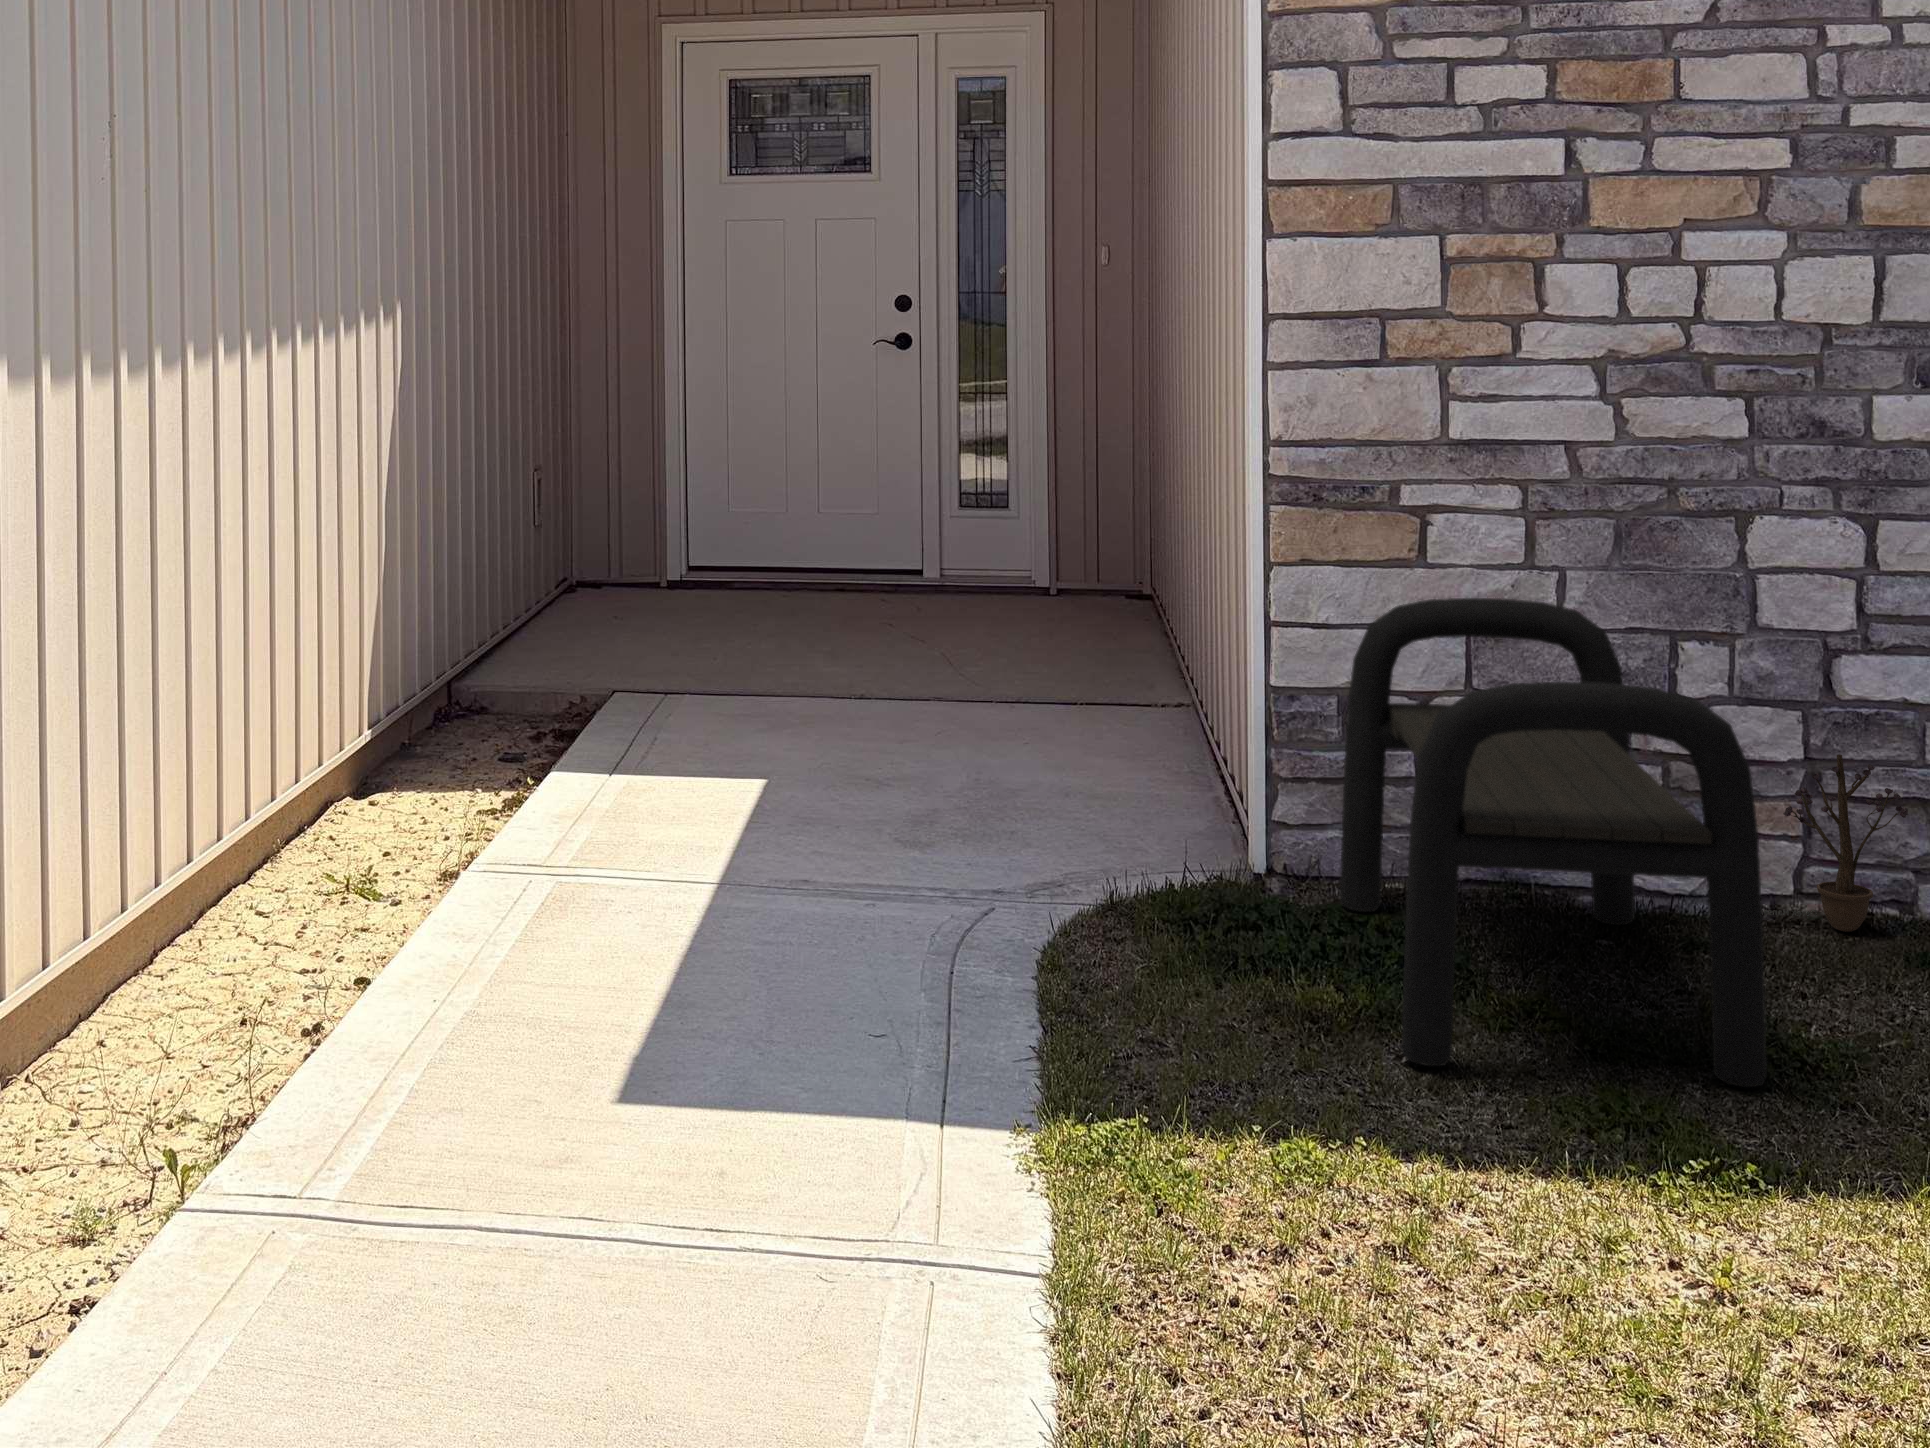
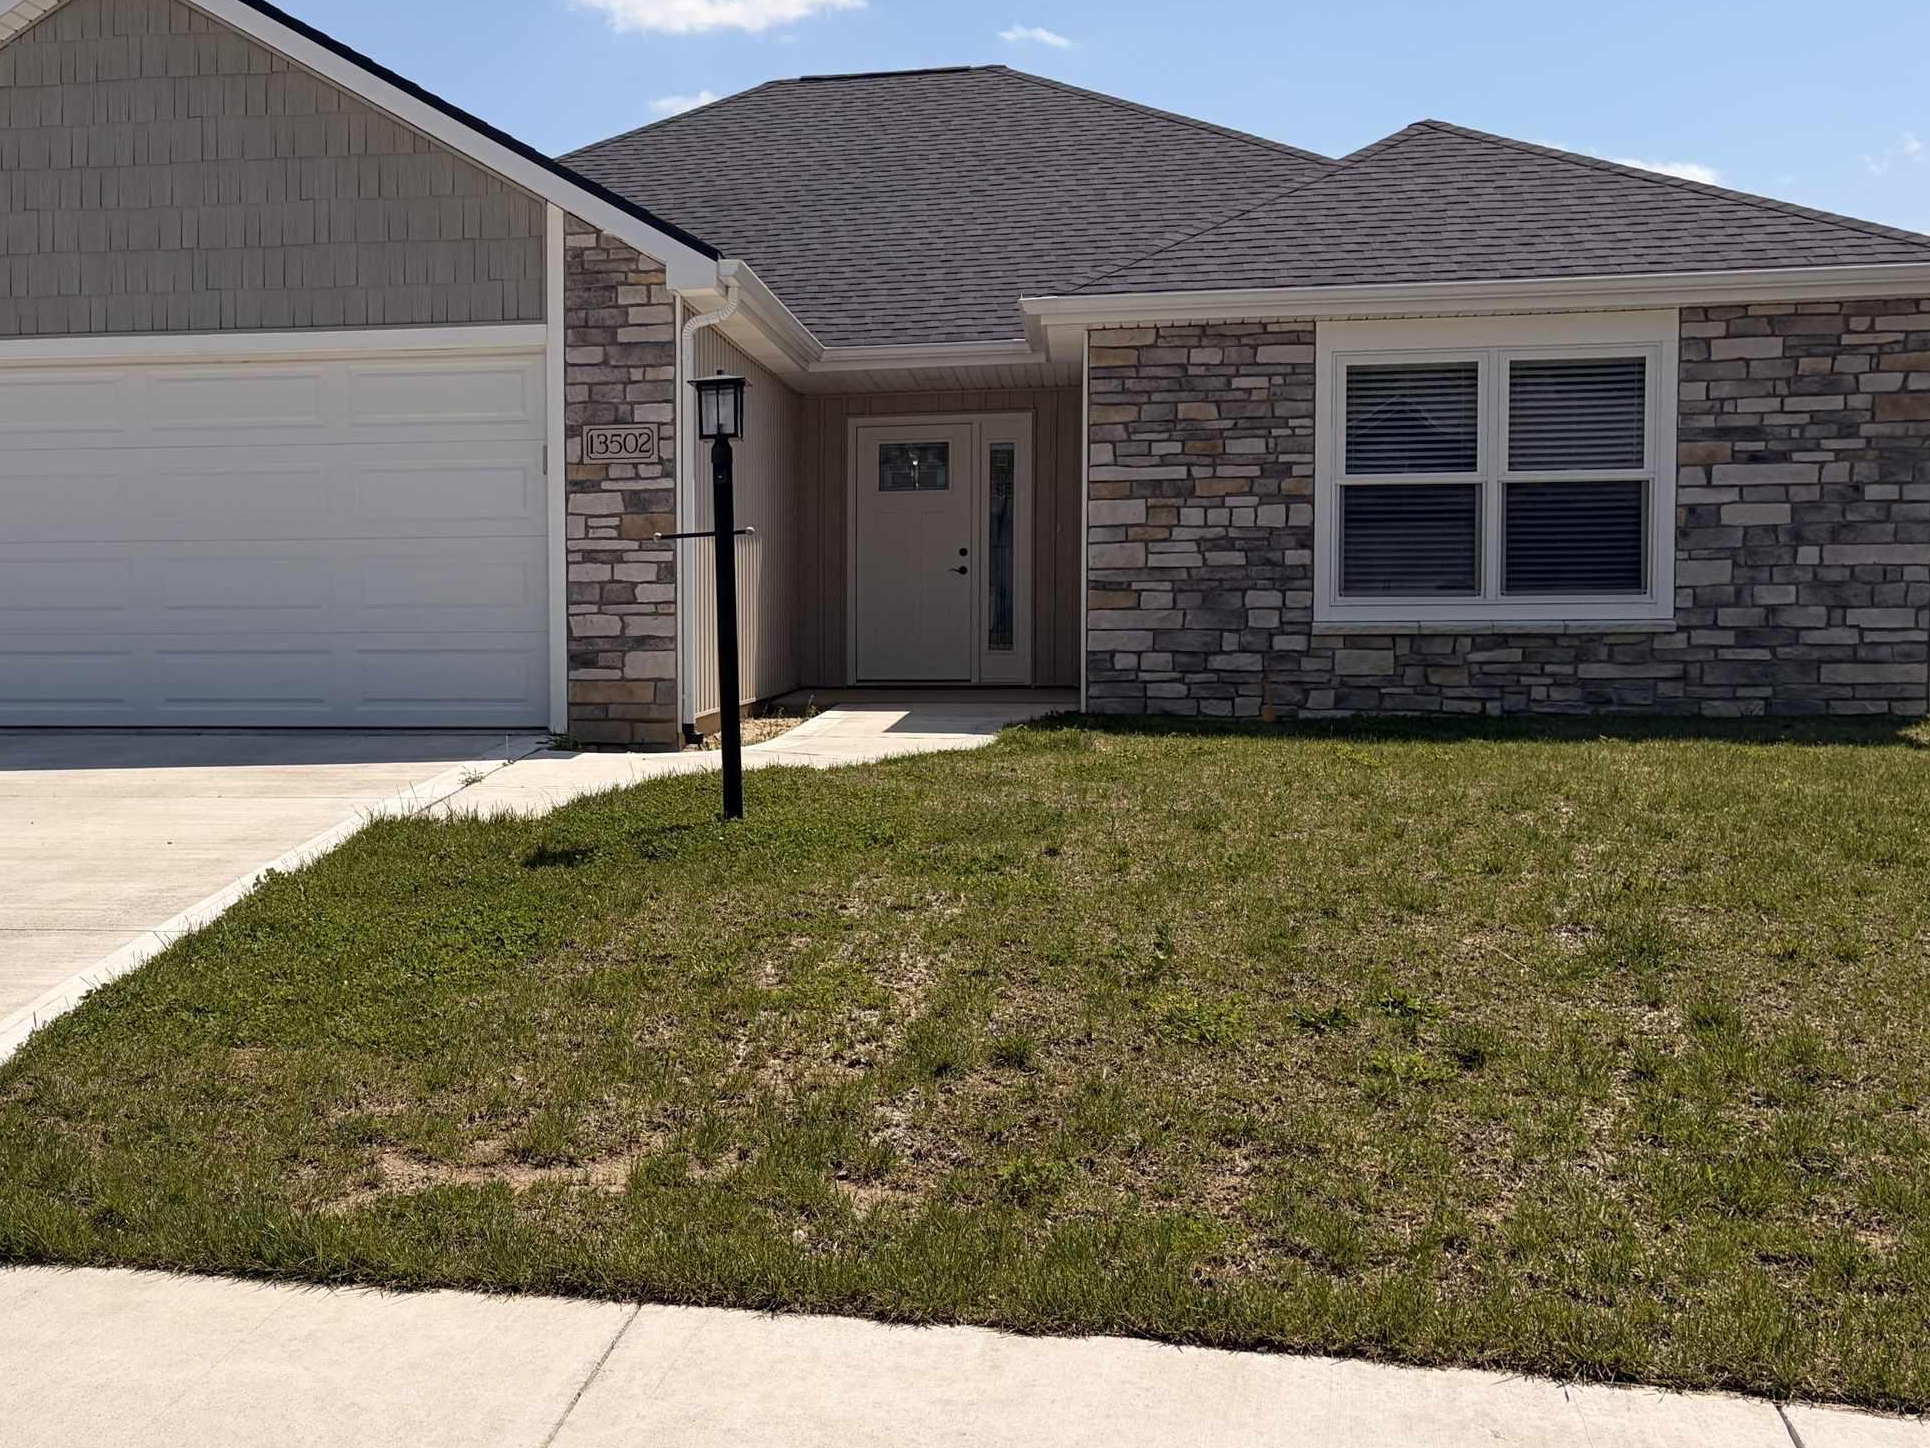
bench: present [1340,598,1767,1087] -> none [1108,618,1209,733]

